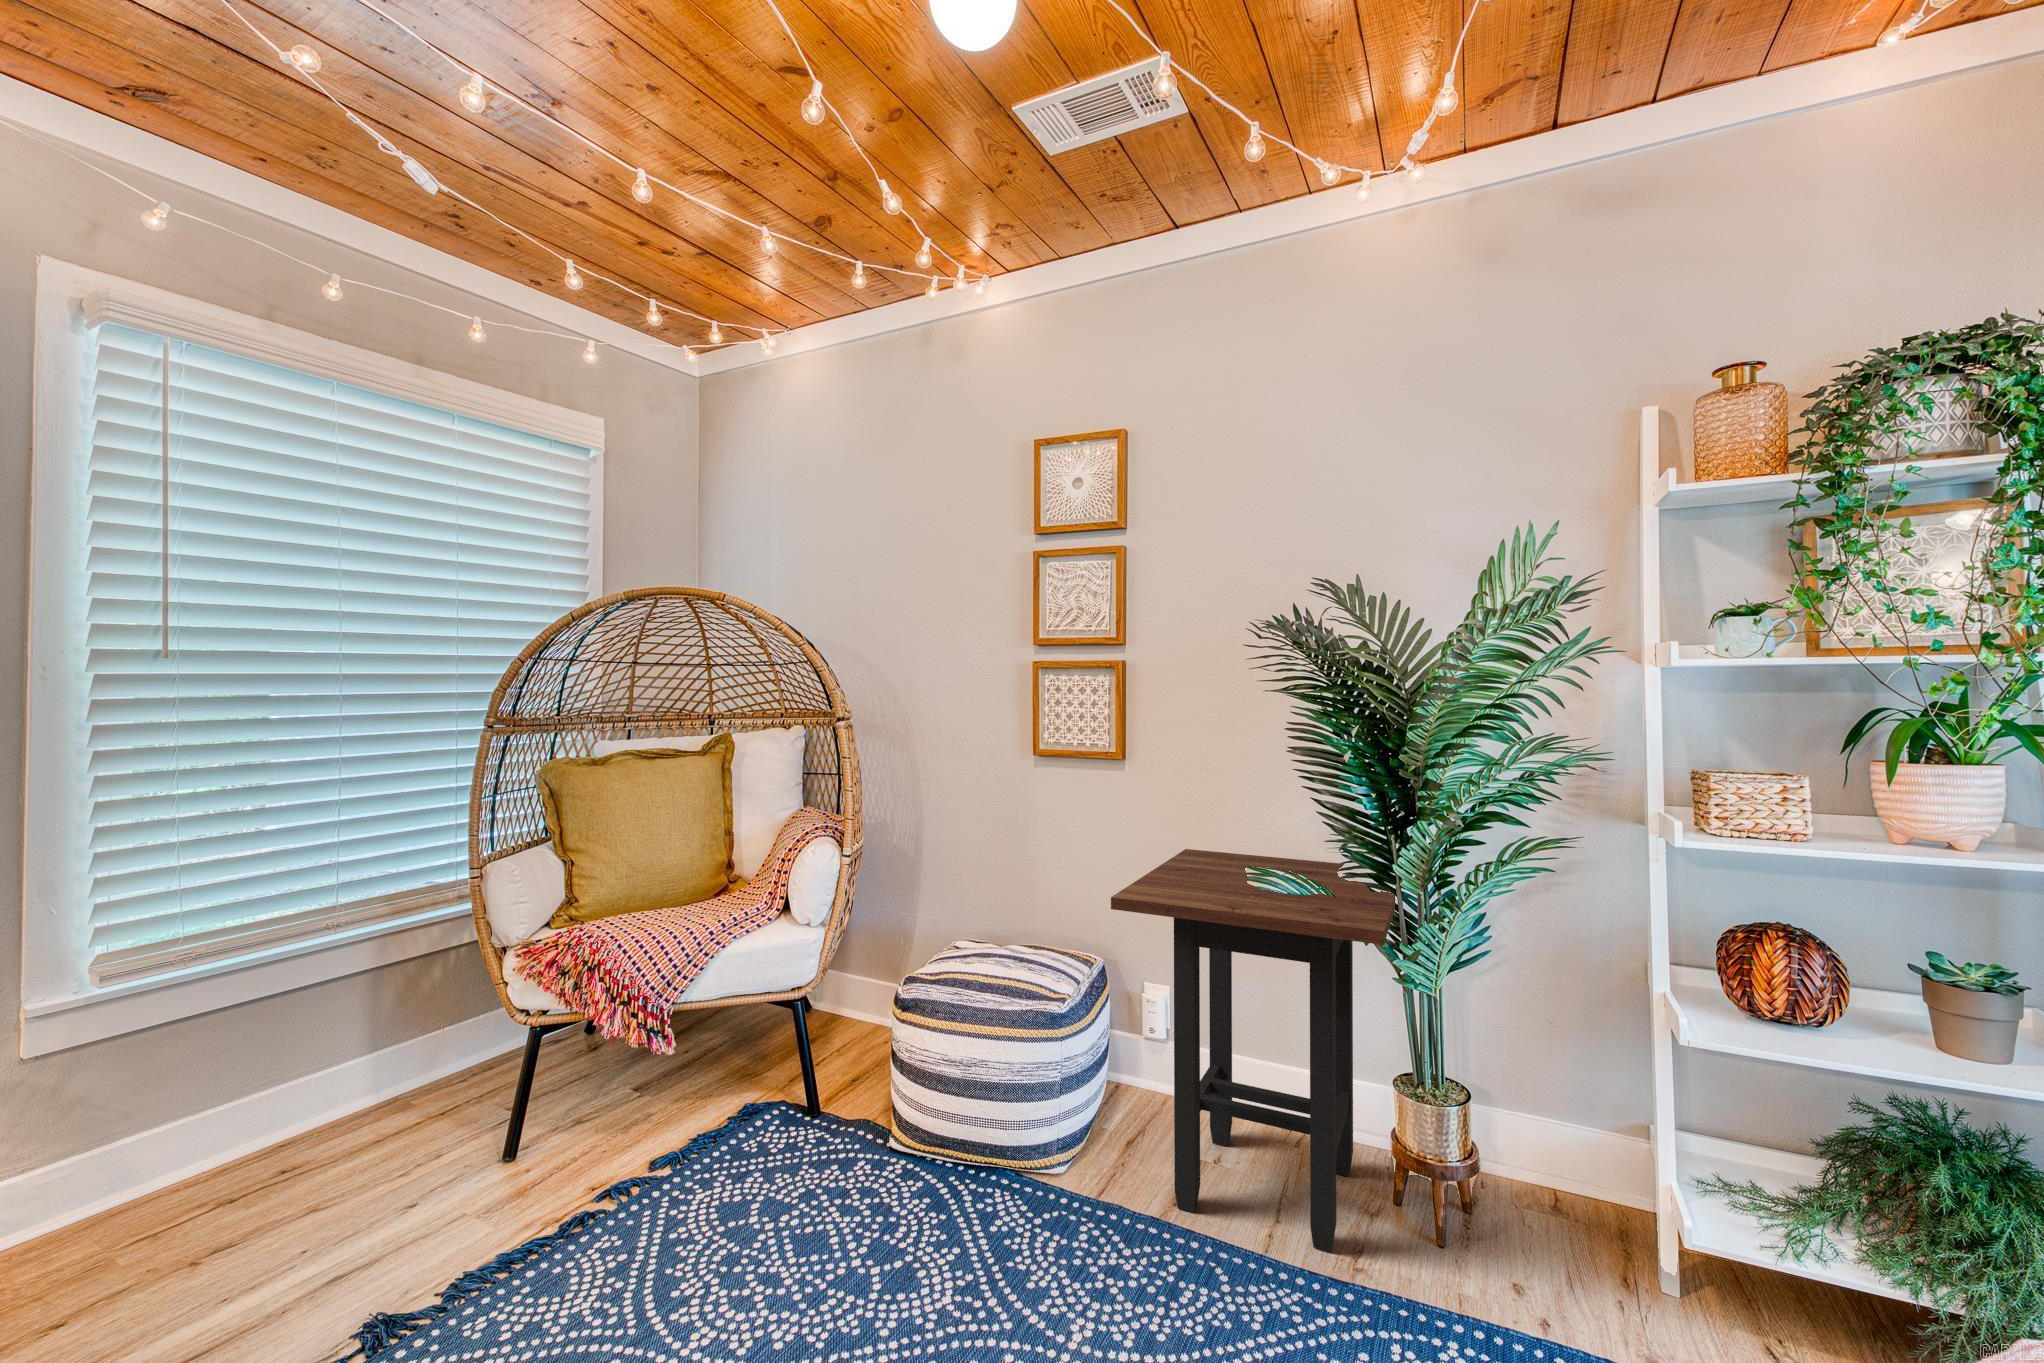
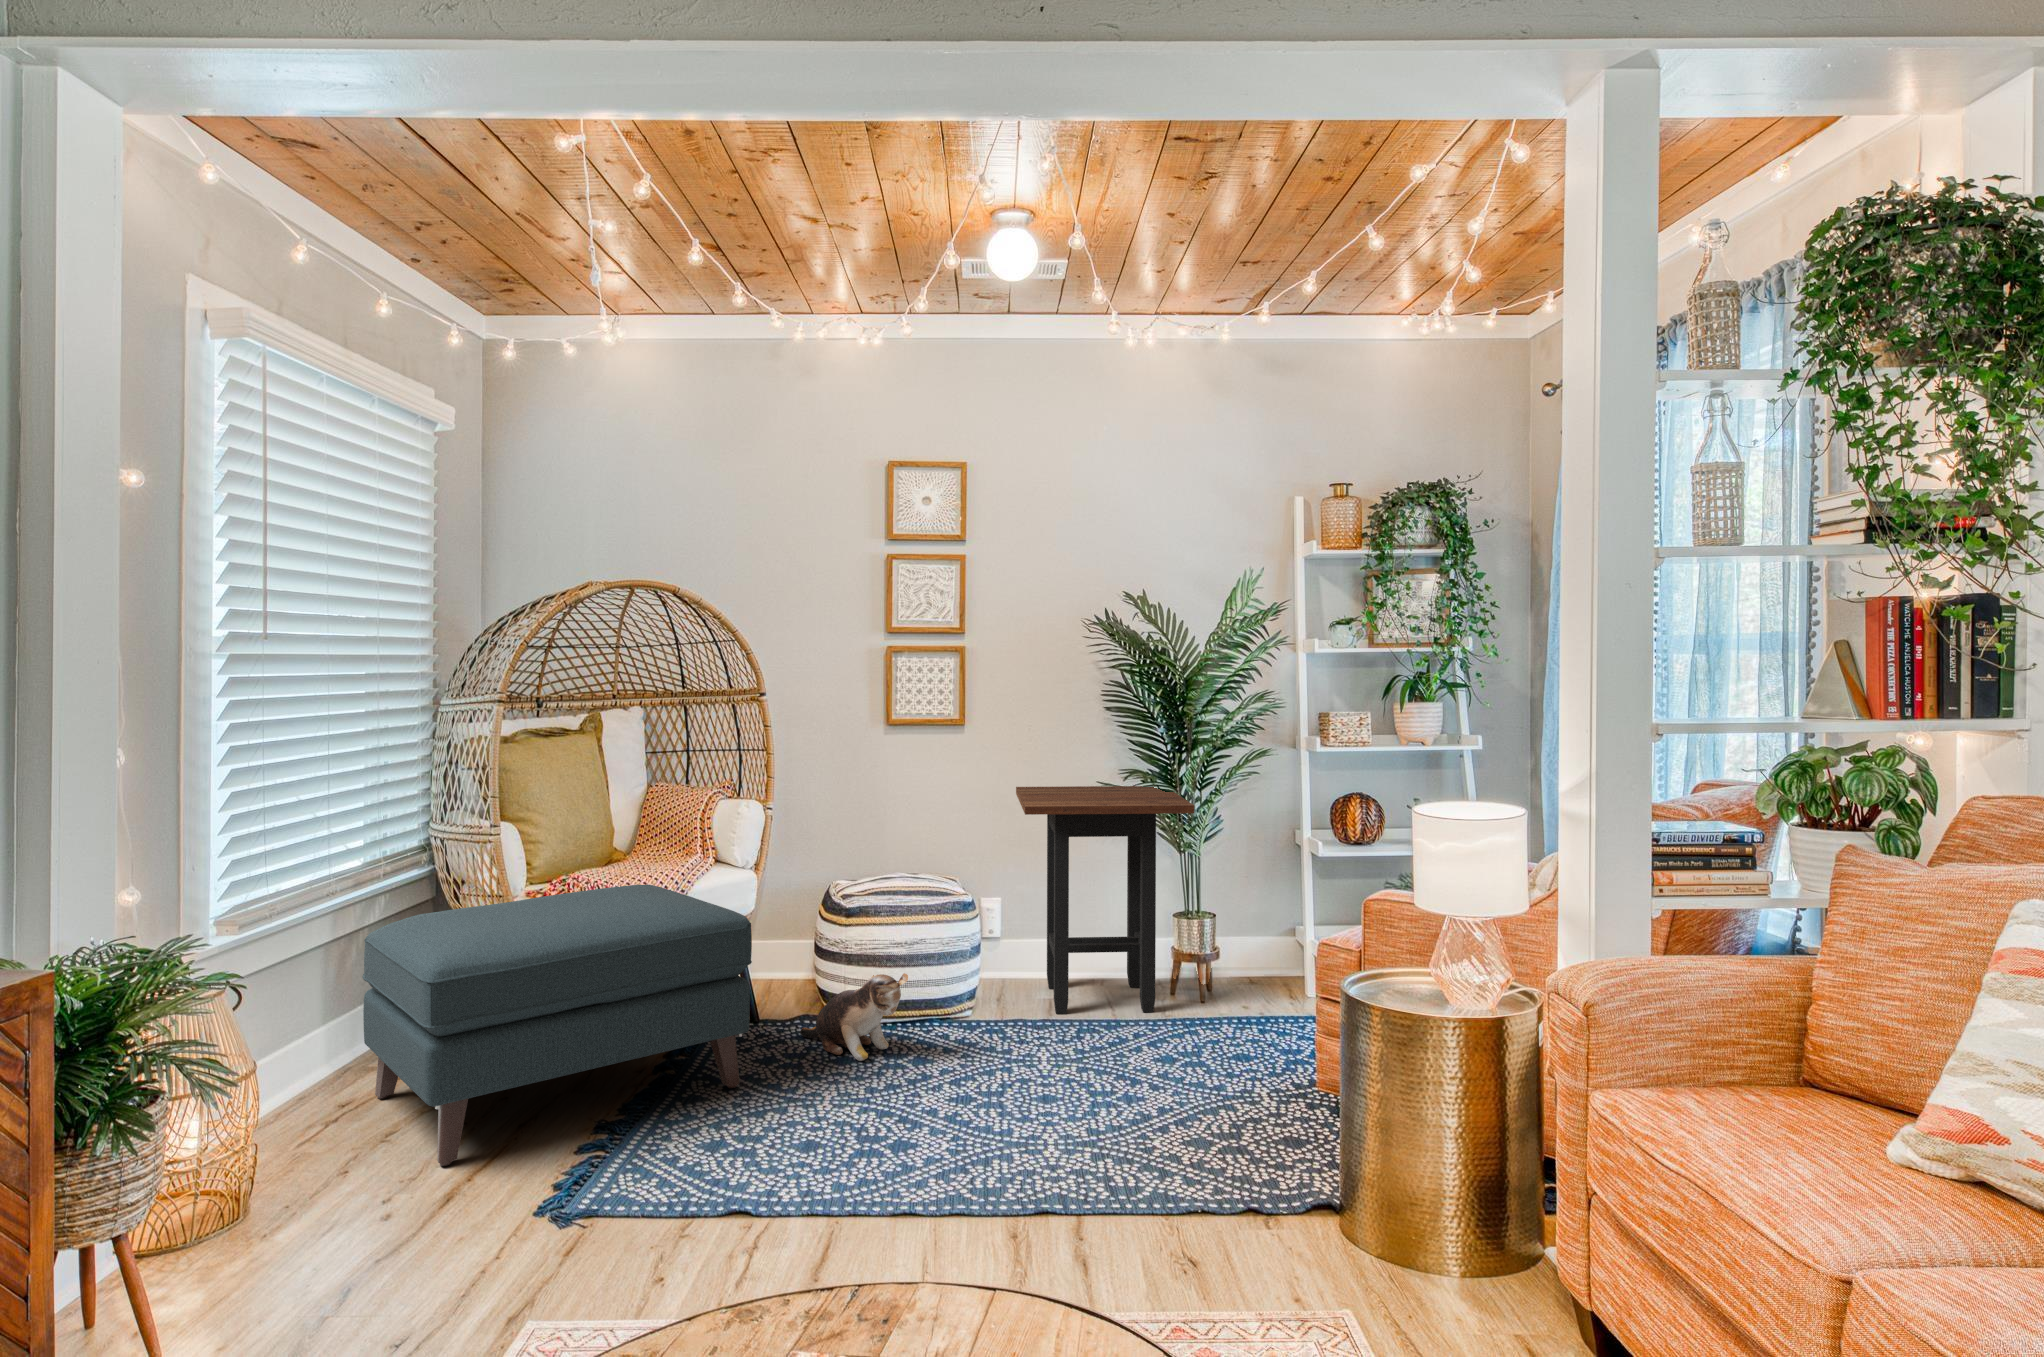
ottoman: none [197,936,719,1301] -> present [362,884,752,1166]
plush toy: none [818,1121,891,1240] -> present [800,973,908,1061]

